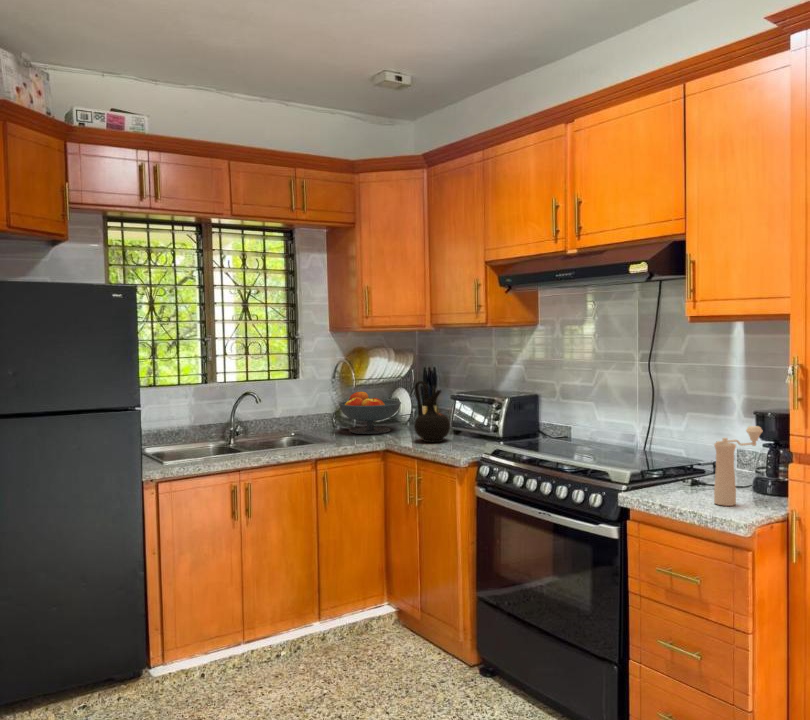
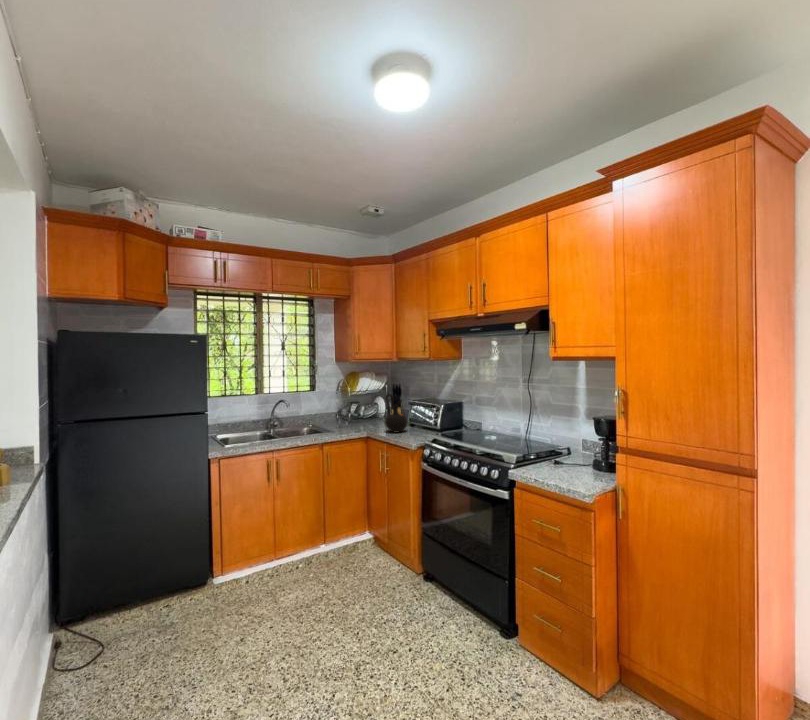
fruit bowl: present [339,392,401,434] -> none [340,399,379,426]
pepper mill: present [714,426,762,506] -> none [568,428,598,479]

